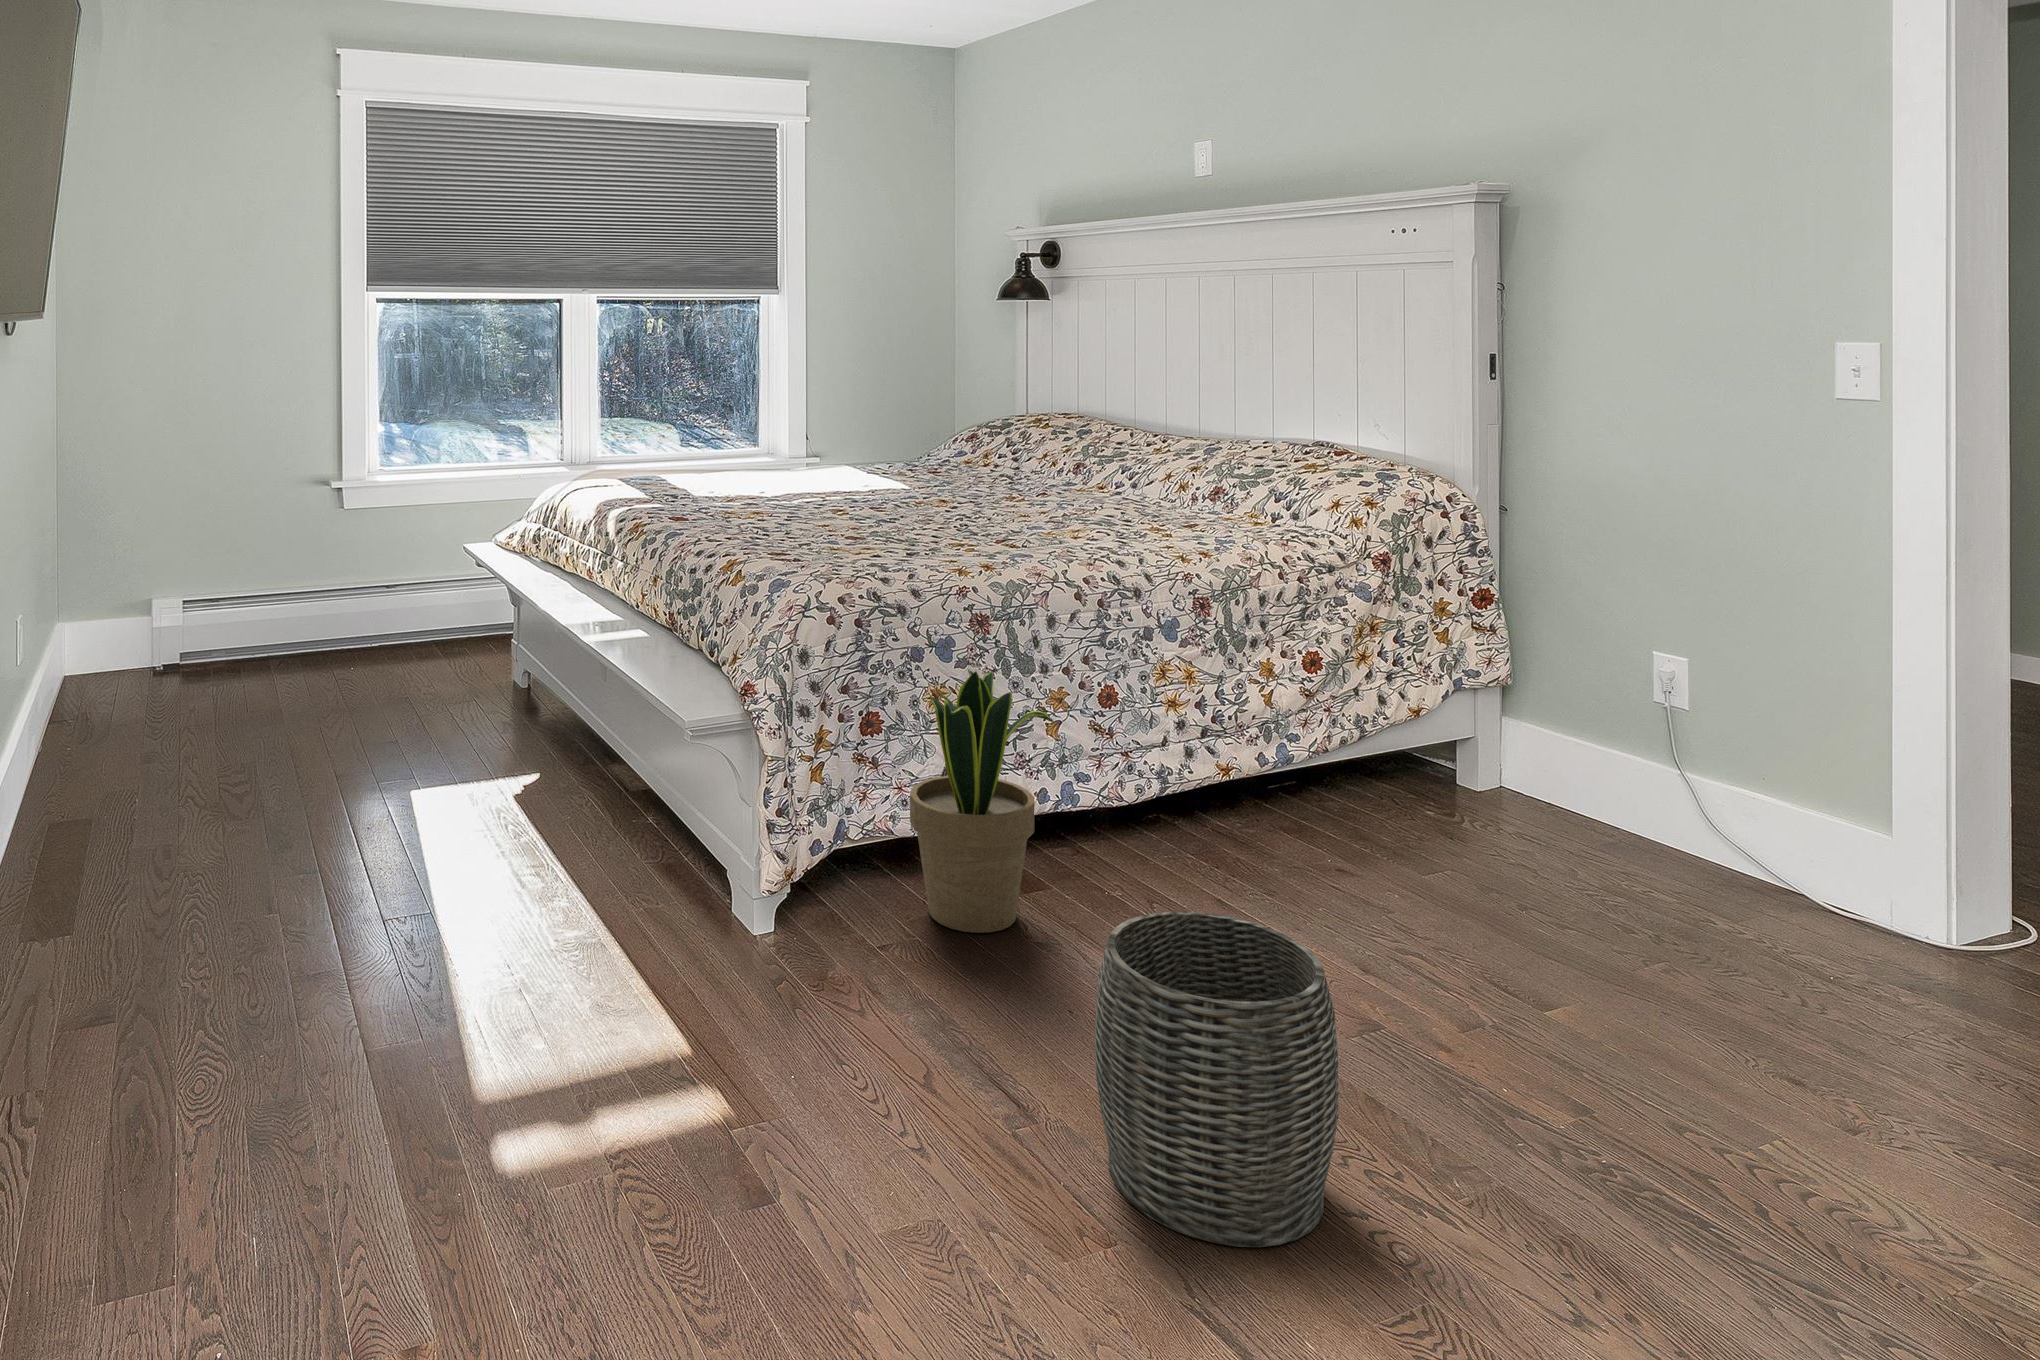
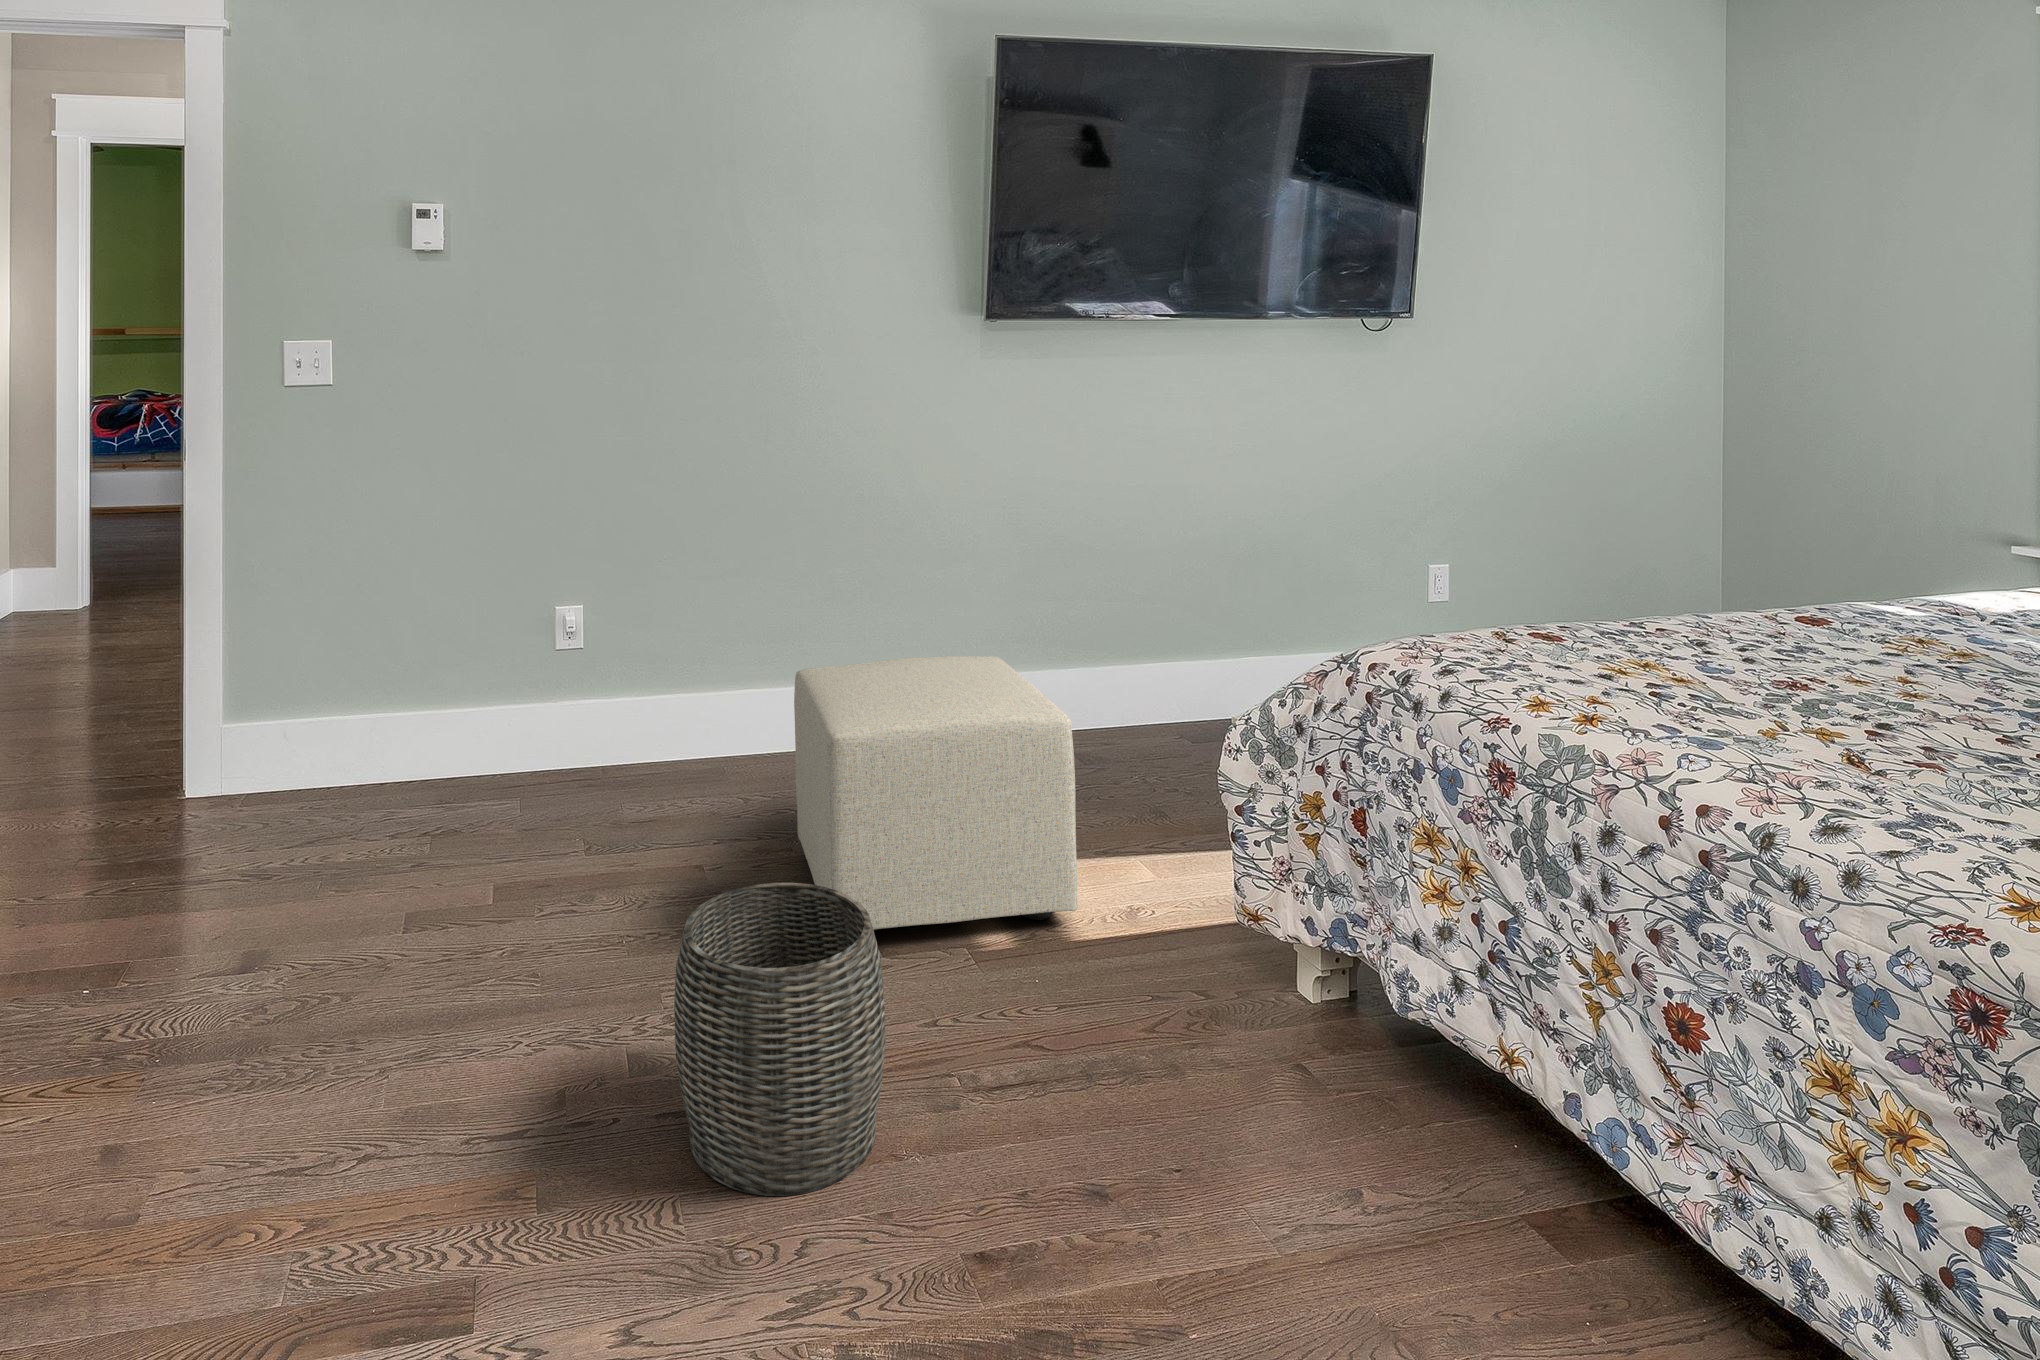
potted plant: present [910,669,1054,933] -> none [1227,779,1443,1144]
ottoman: none [409,778,834,1254] -> present [794,656,1078,932]

